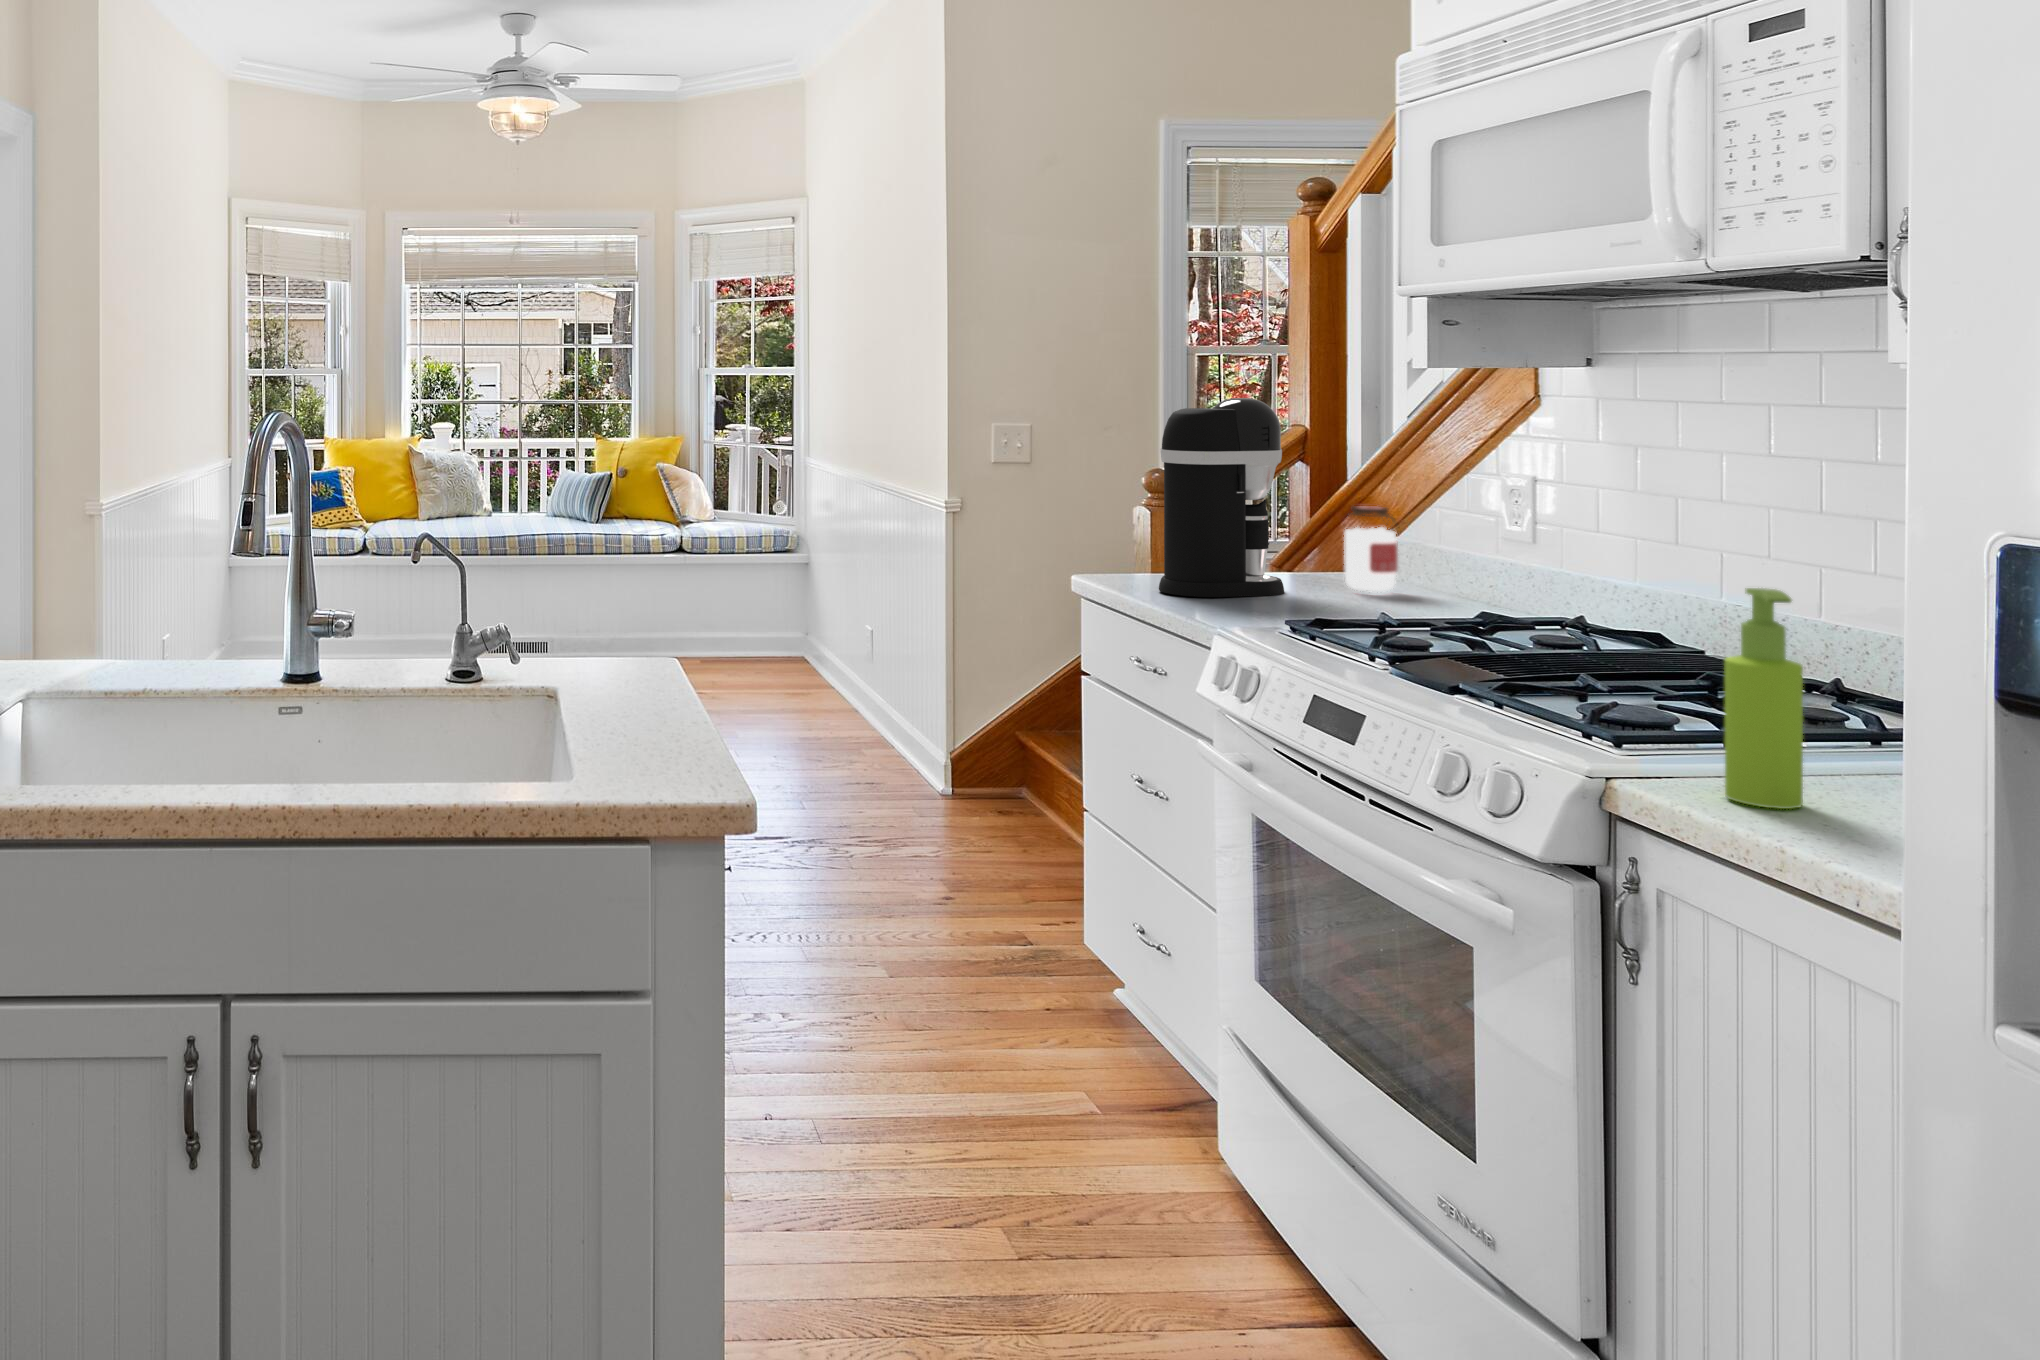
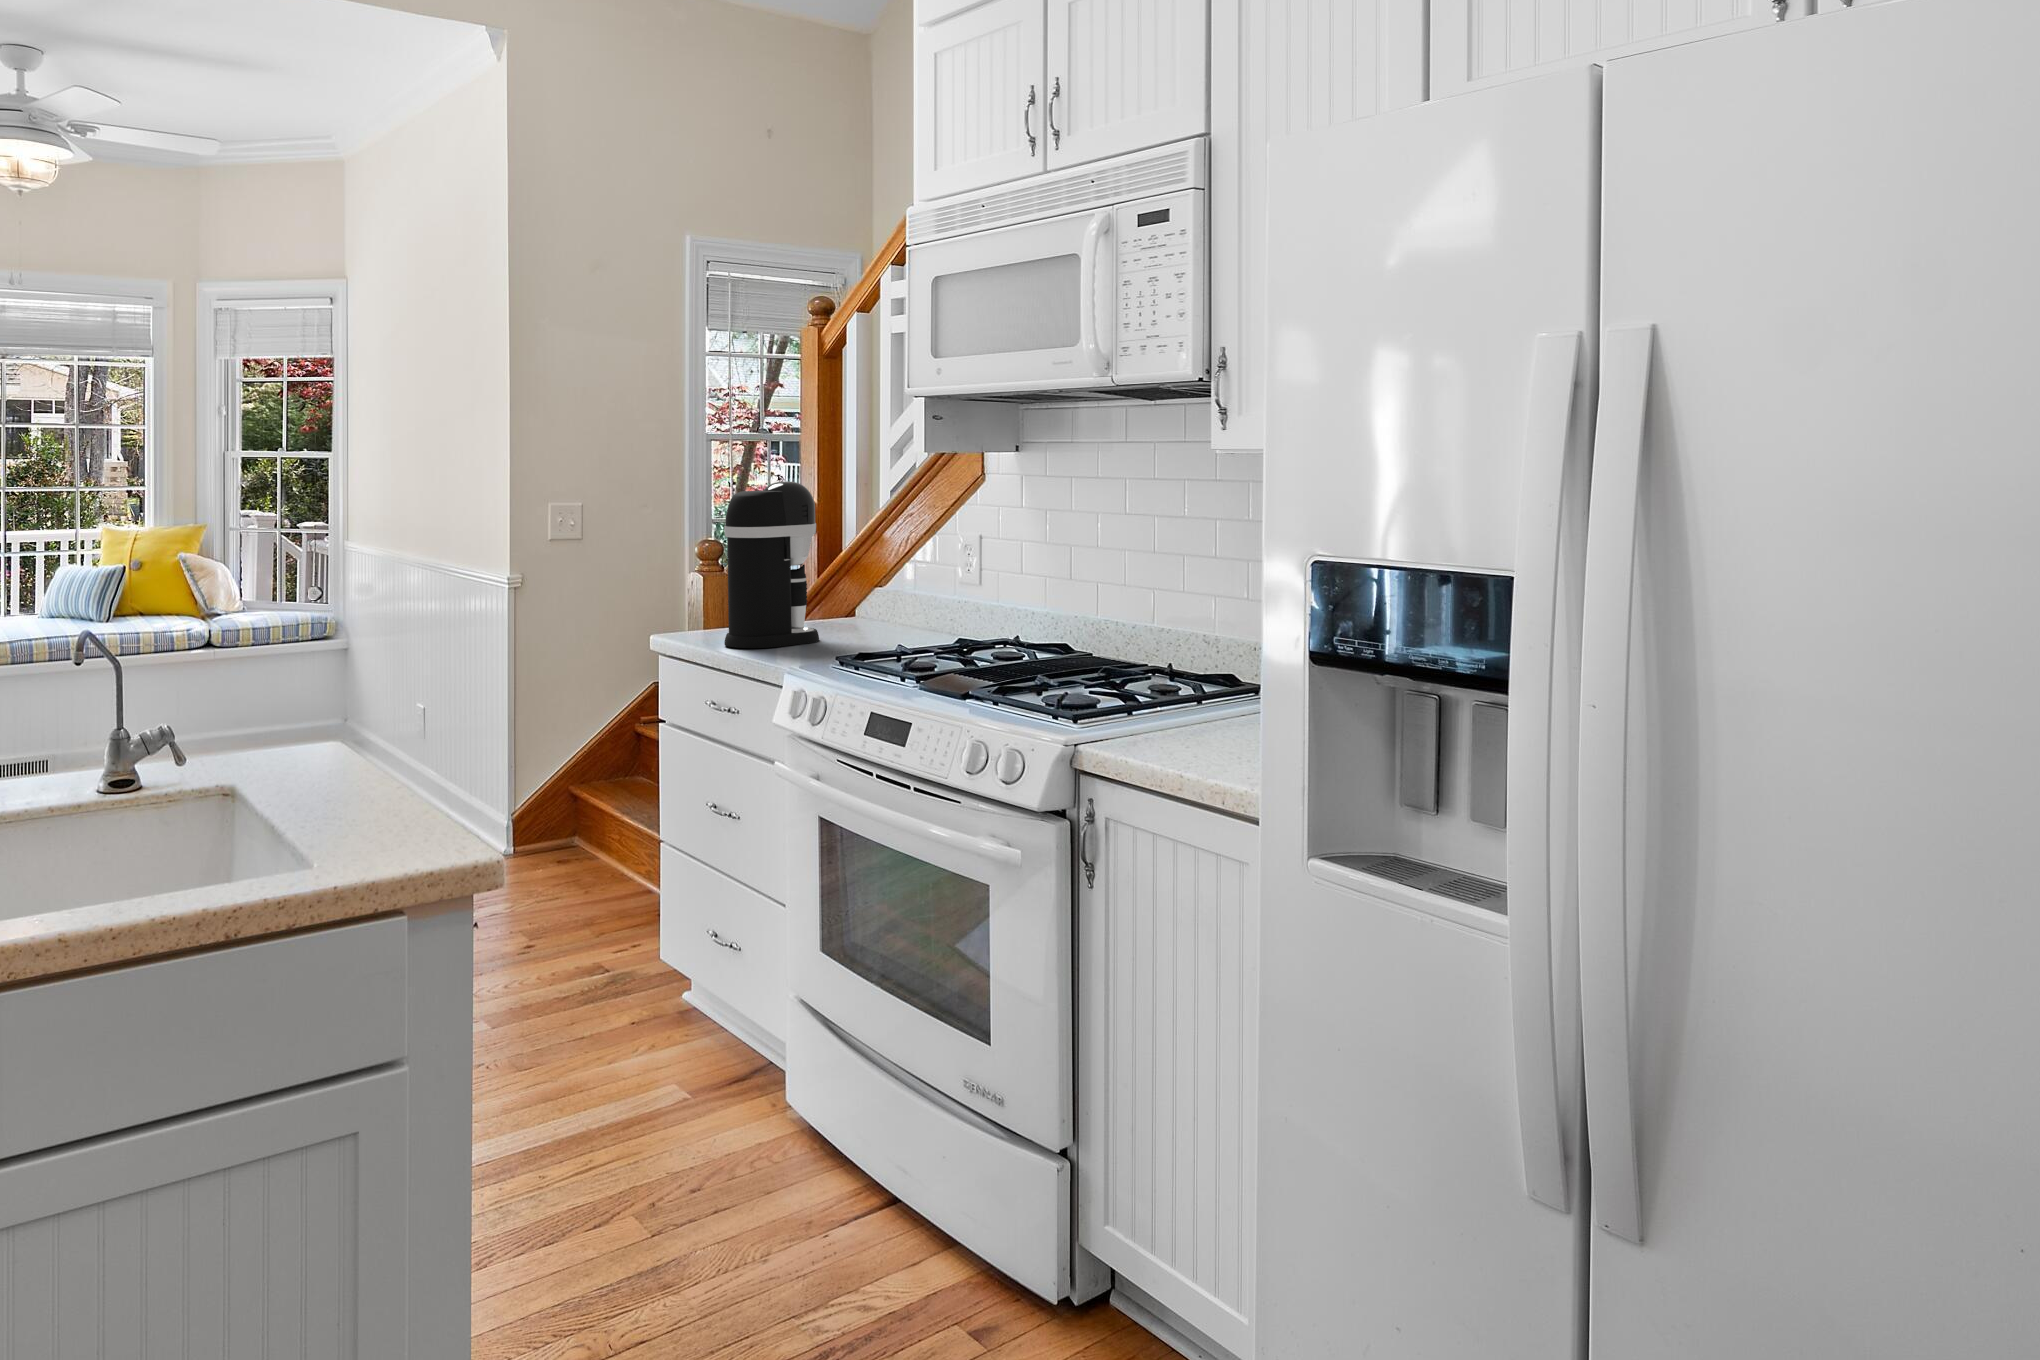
jar: present [1344,506,1399,592] -> none [860,566,900,636]
soap dispenser: present [1725,588,1803,809] -> none [1140,607,1184,752]

